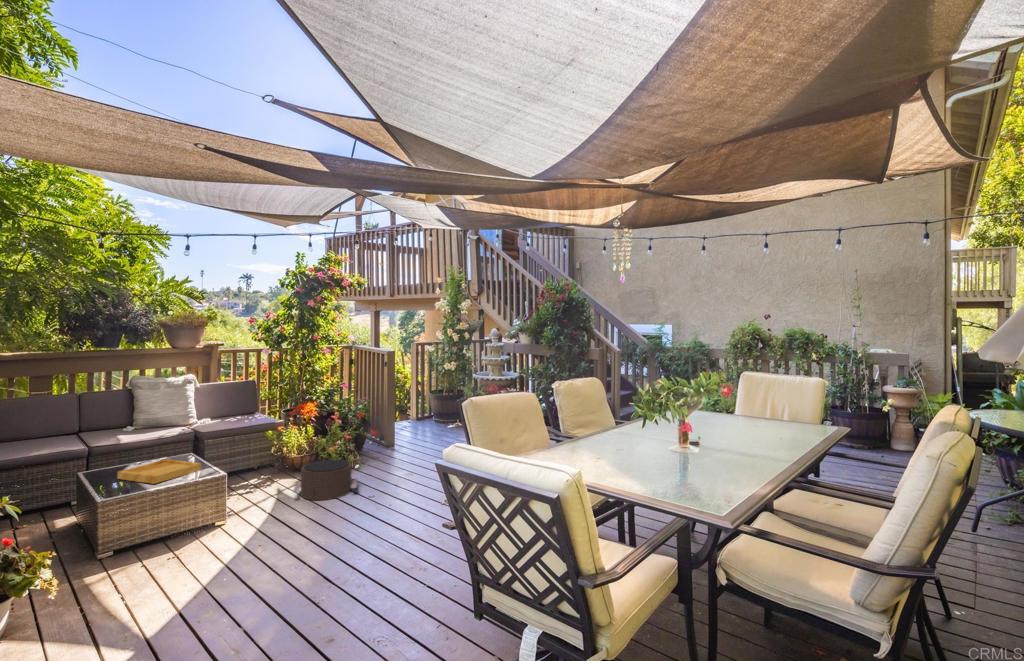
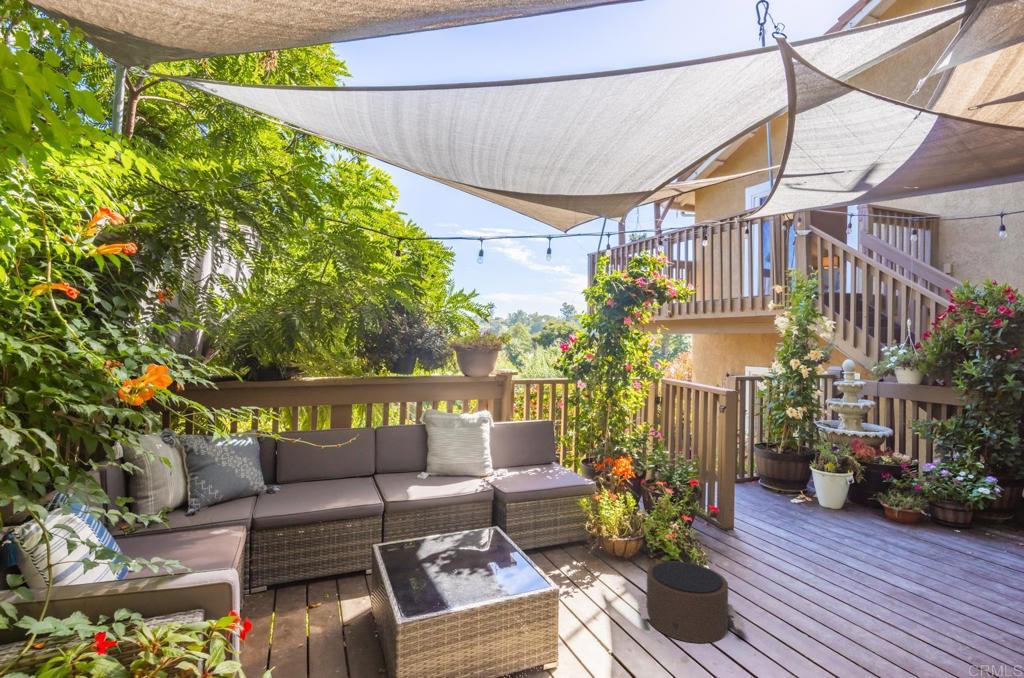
tray: present [117,459,201,484] -> none [417,537,519,591]

